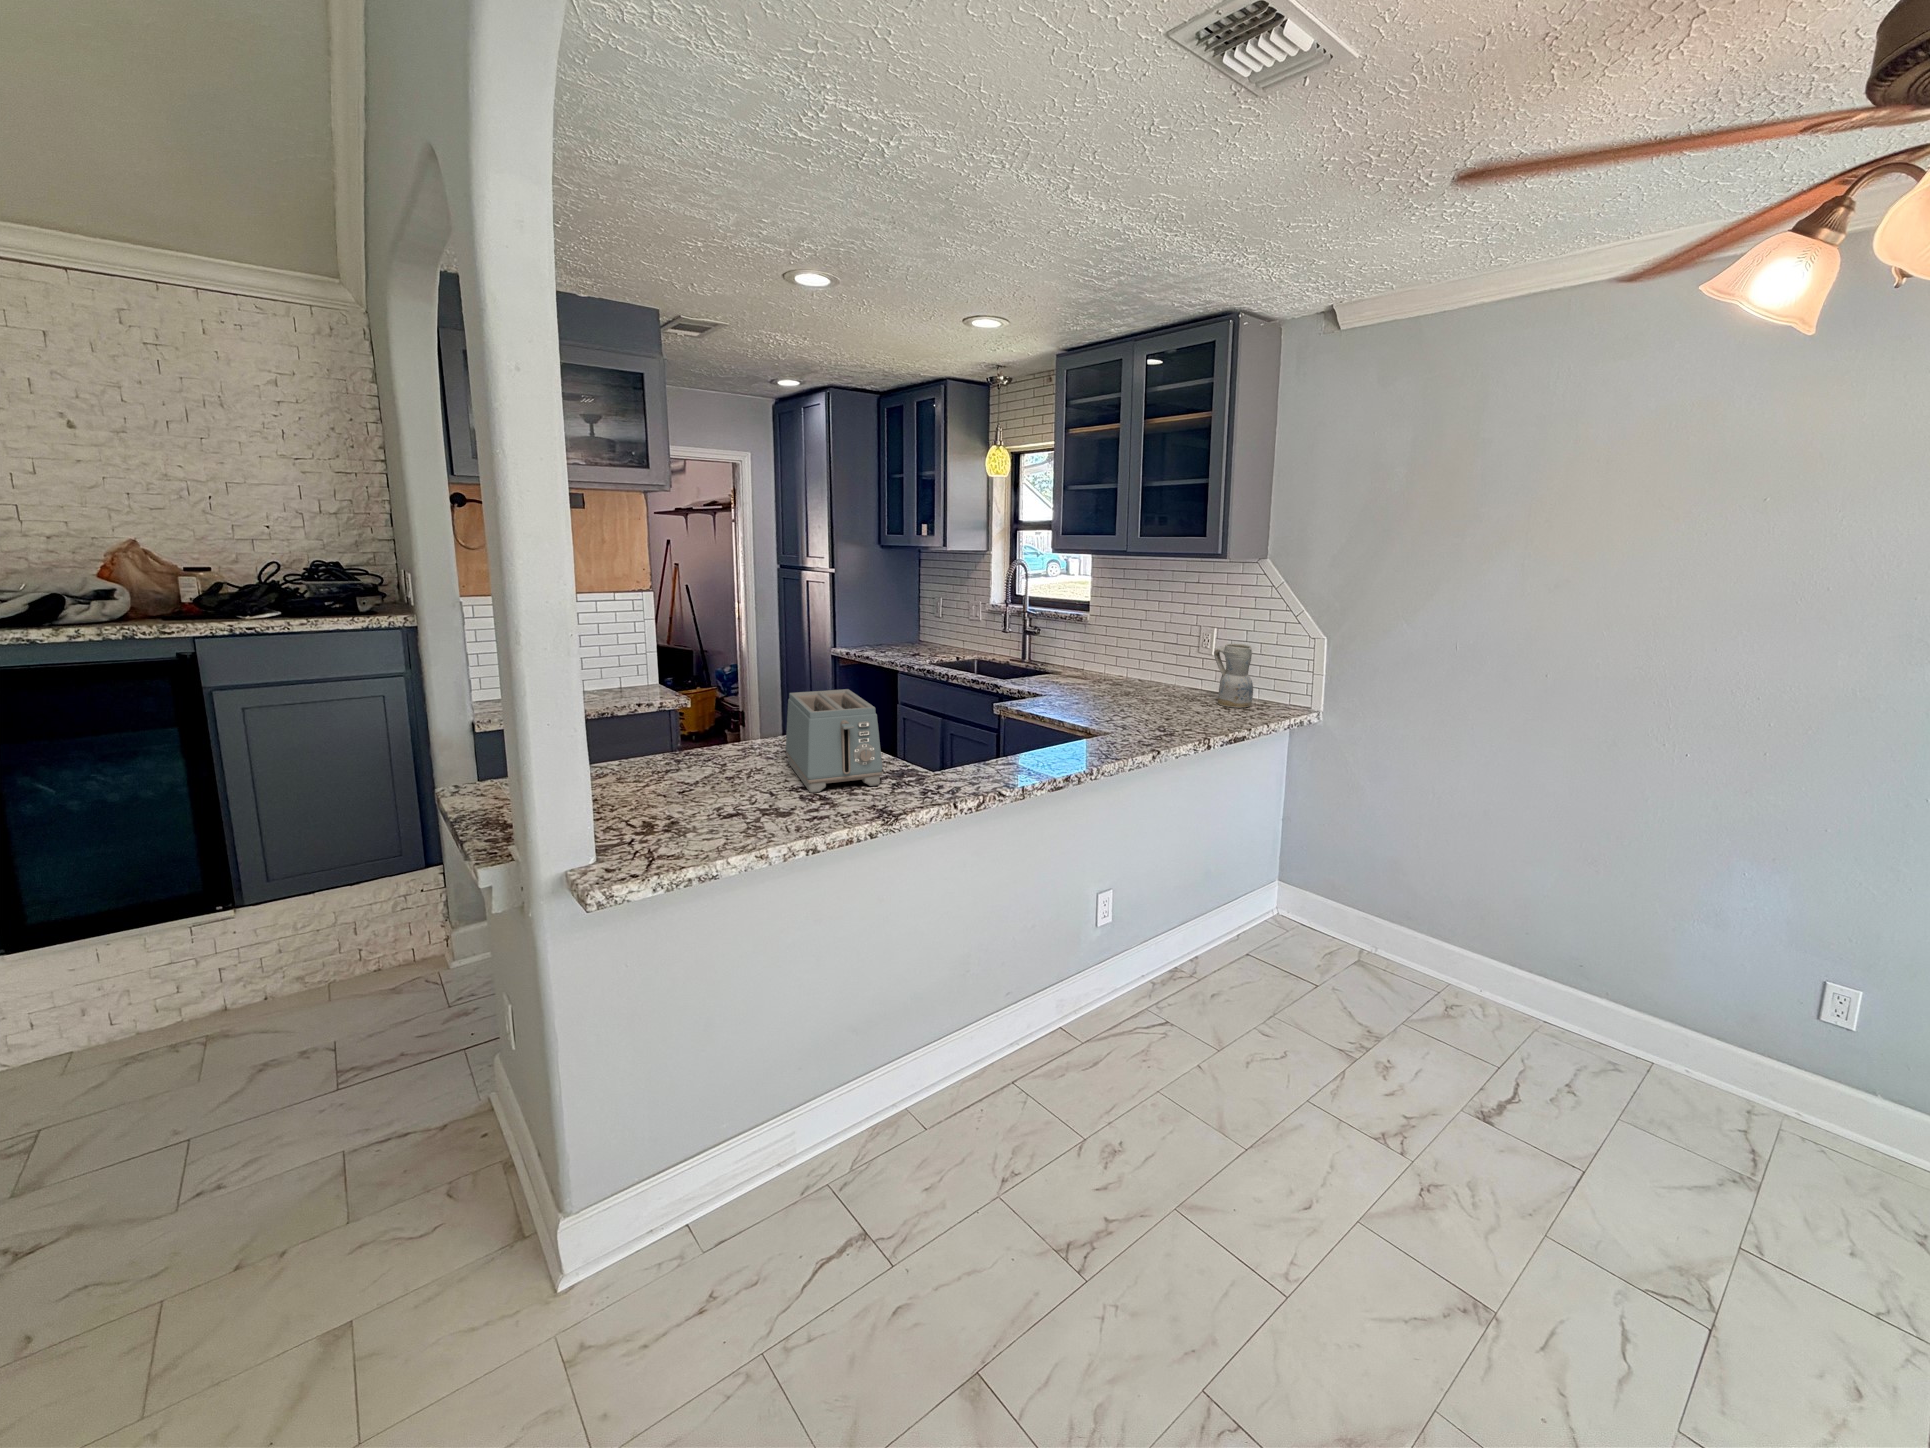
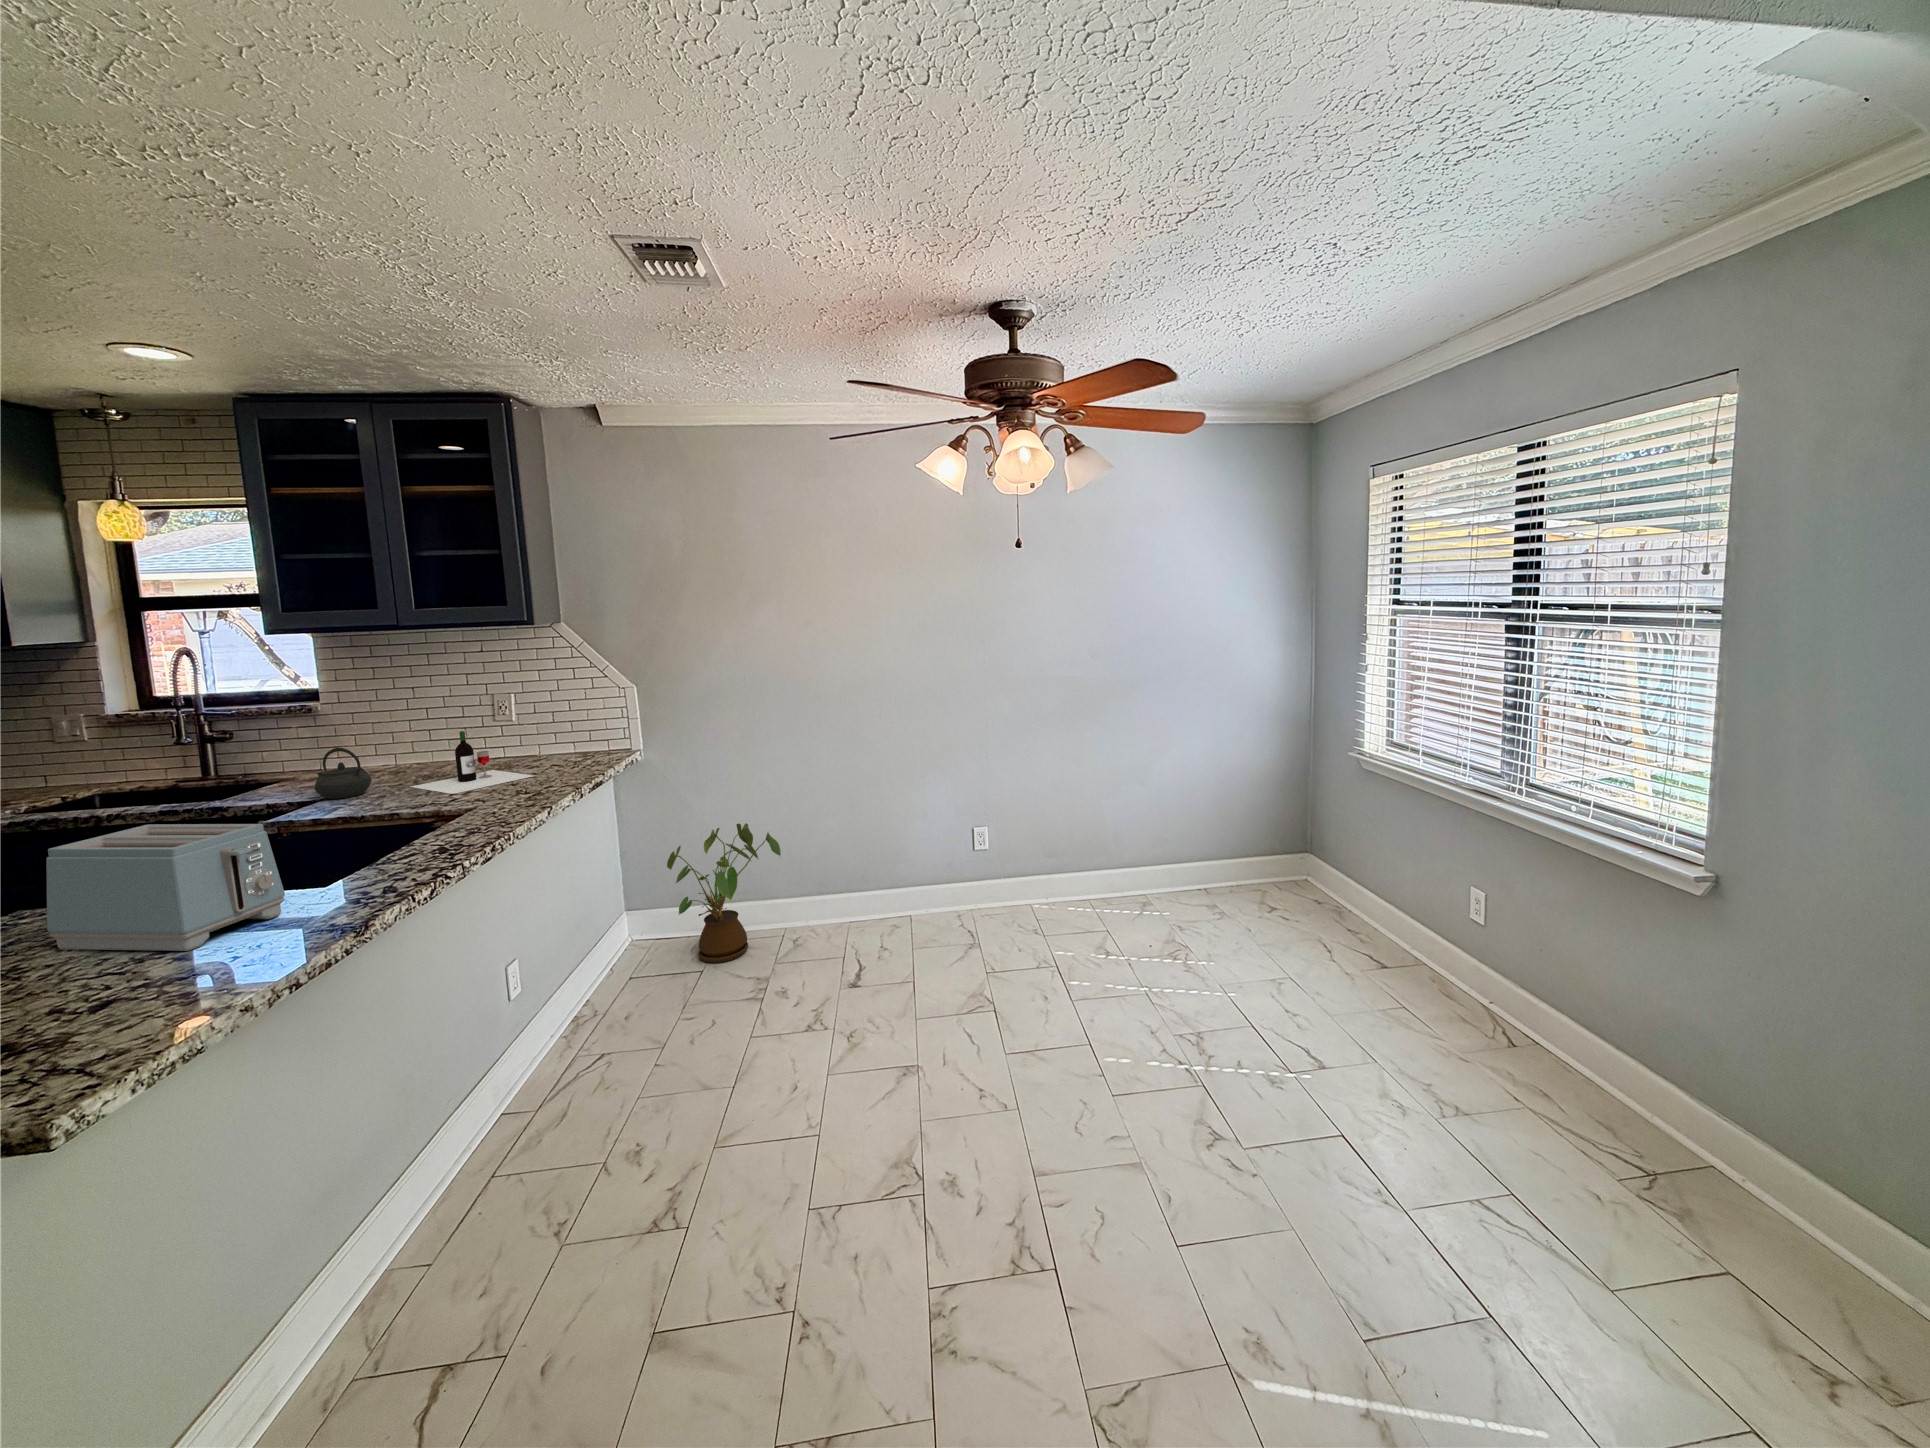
ceramic pitcher: present [1214,643,1253,708] -> none [526,704,575,765]
kettle: none [1045,654,1082,697] -> present [314,748,371,799]
wine bottle: none [1107,657,1197,715] -> present [411,731,533,794]
house plant: none [1298,829,1449,993] -> present [667,823,781,963]

